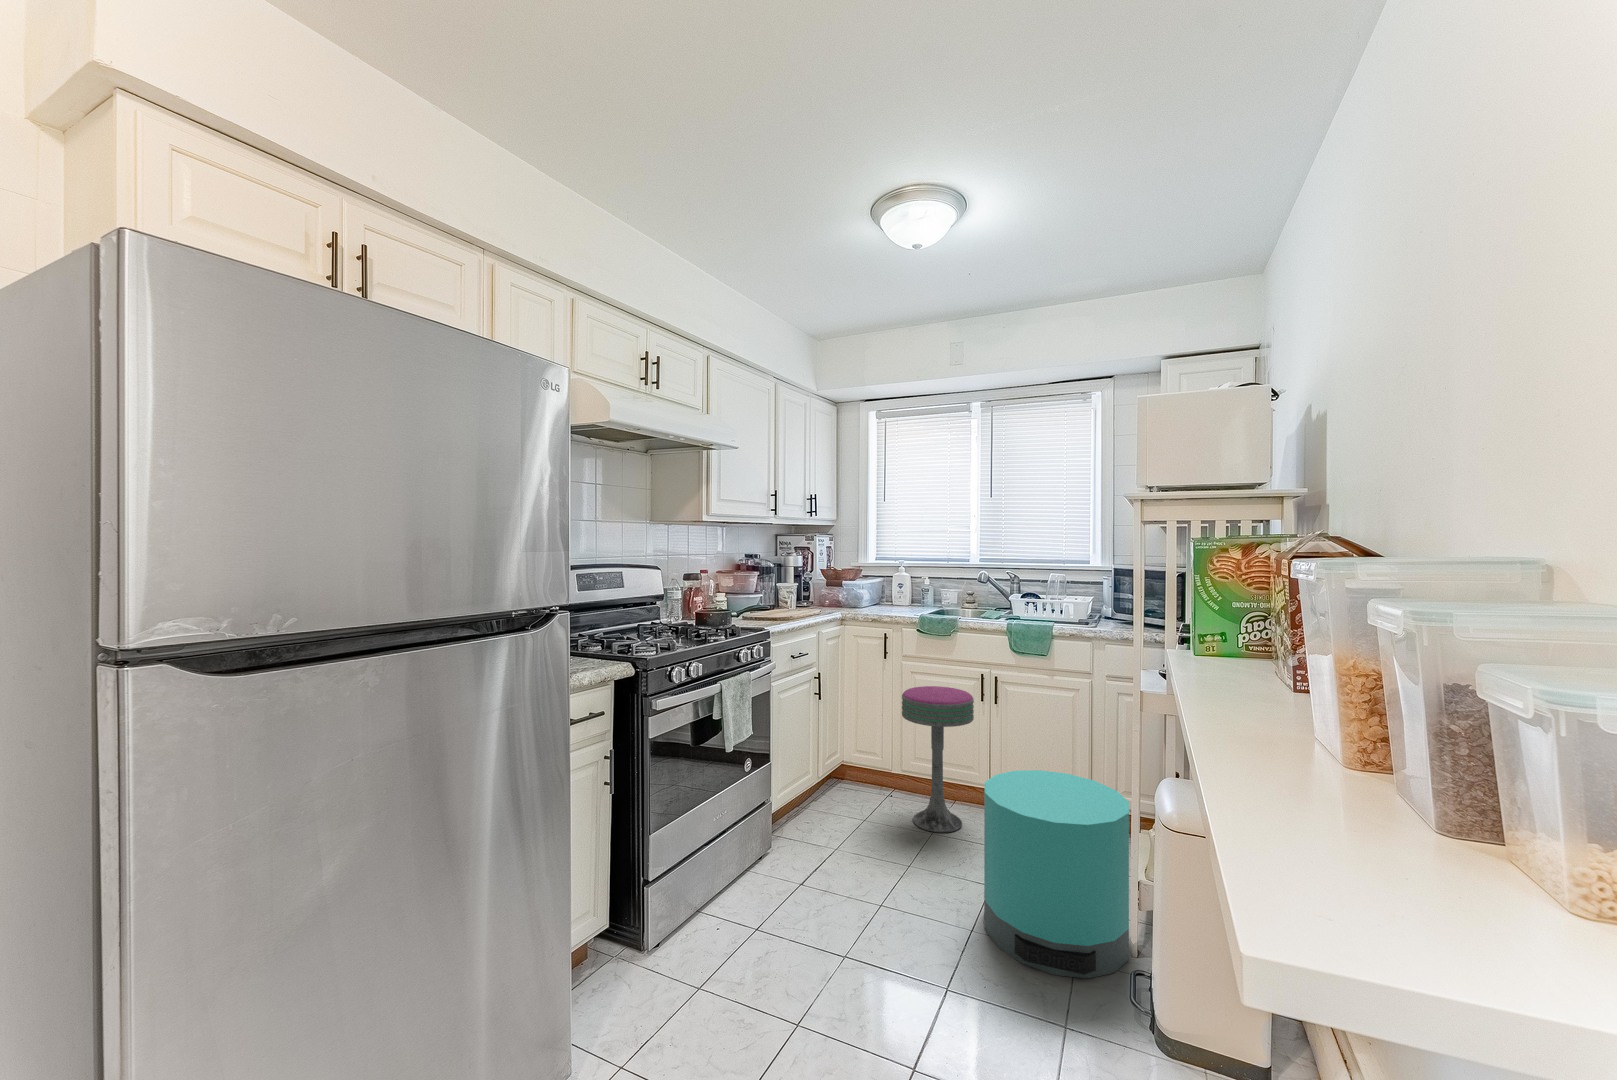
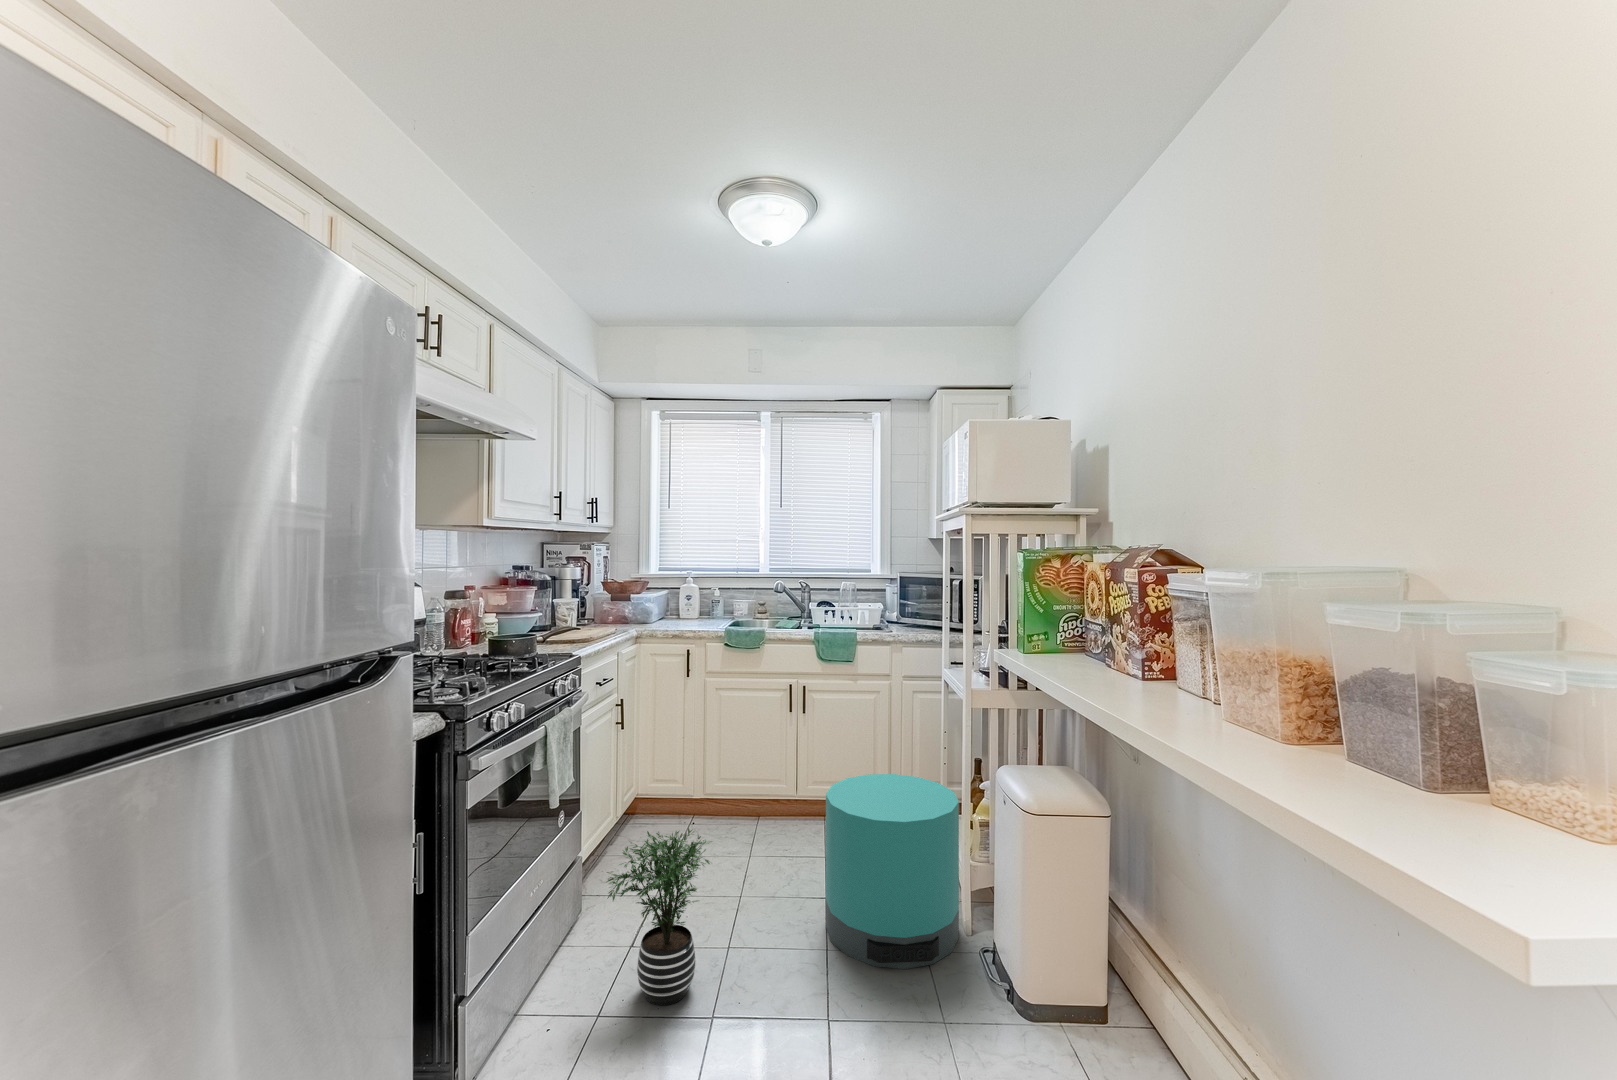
bar stool: present [902,686,974,833] -> none [714,702,788,855]
potted plant: none [766,788,866,945] -> present [607,828,712,1005]

